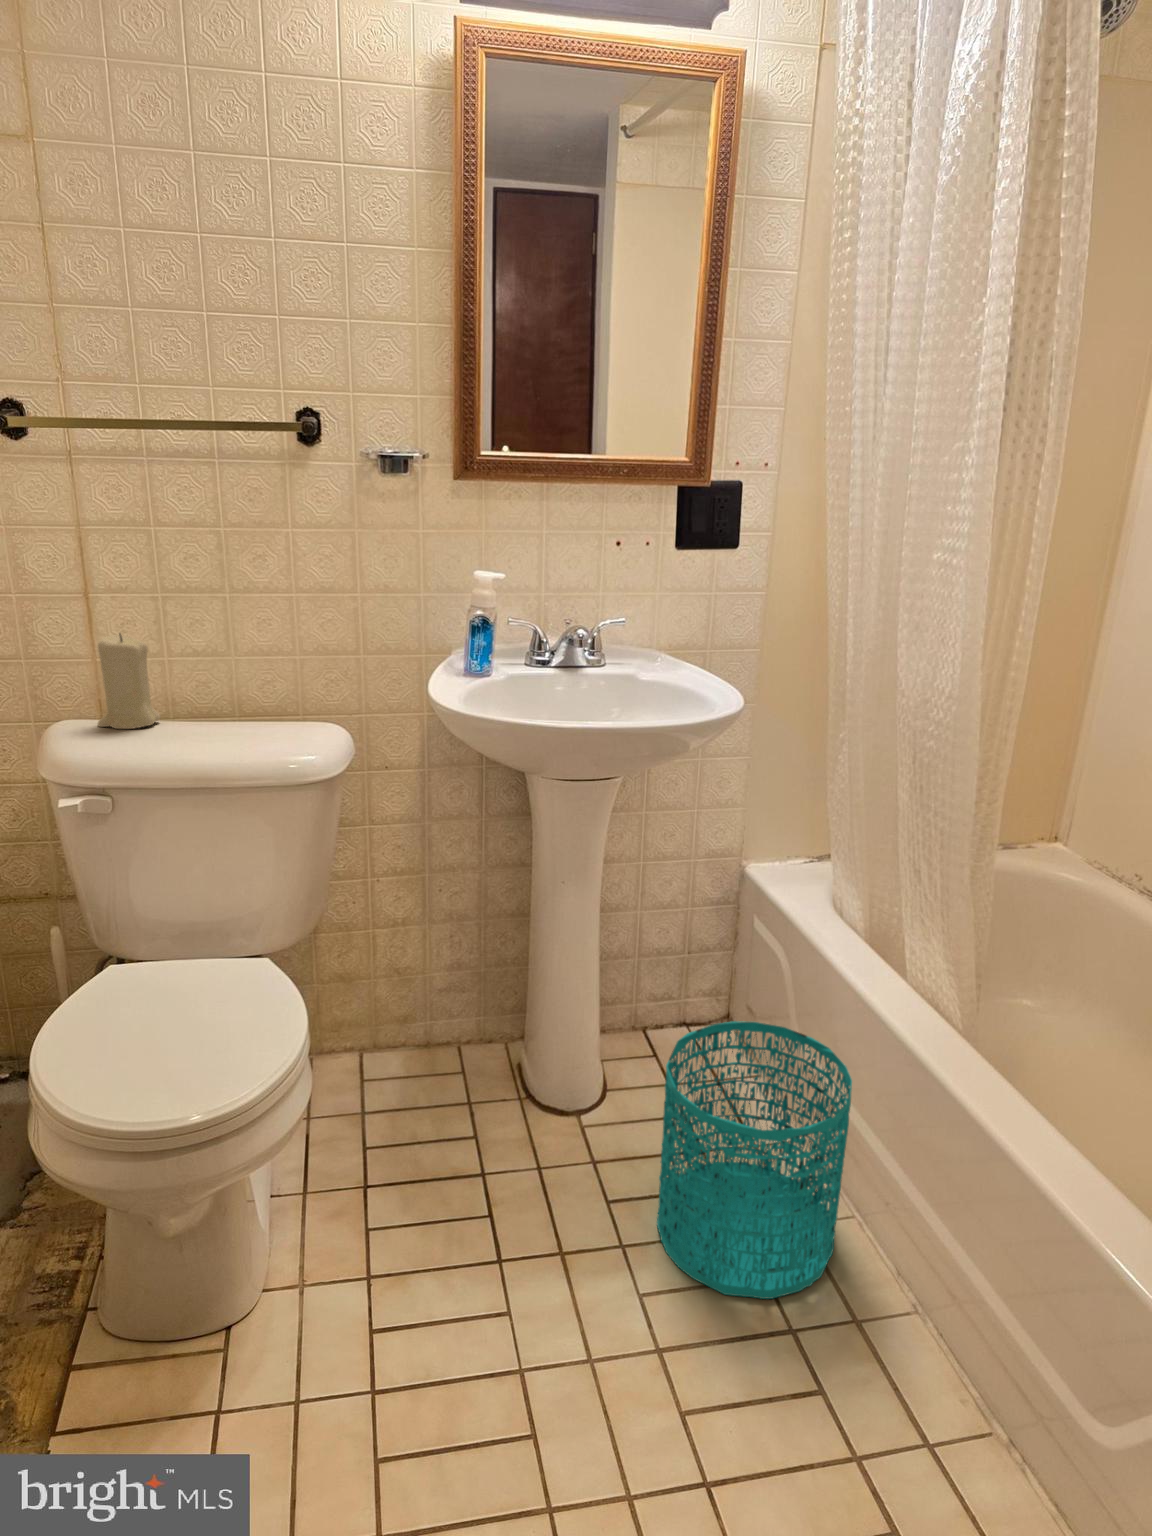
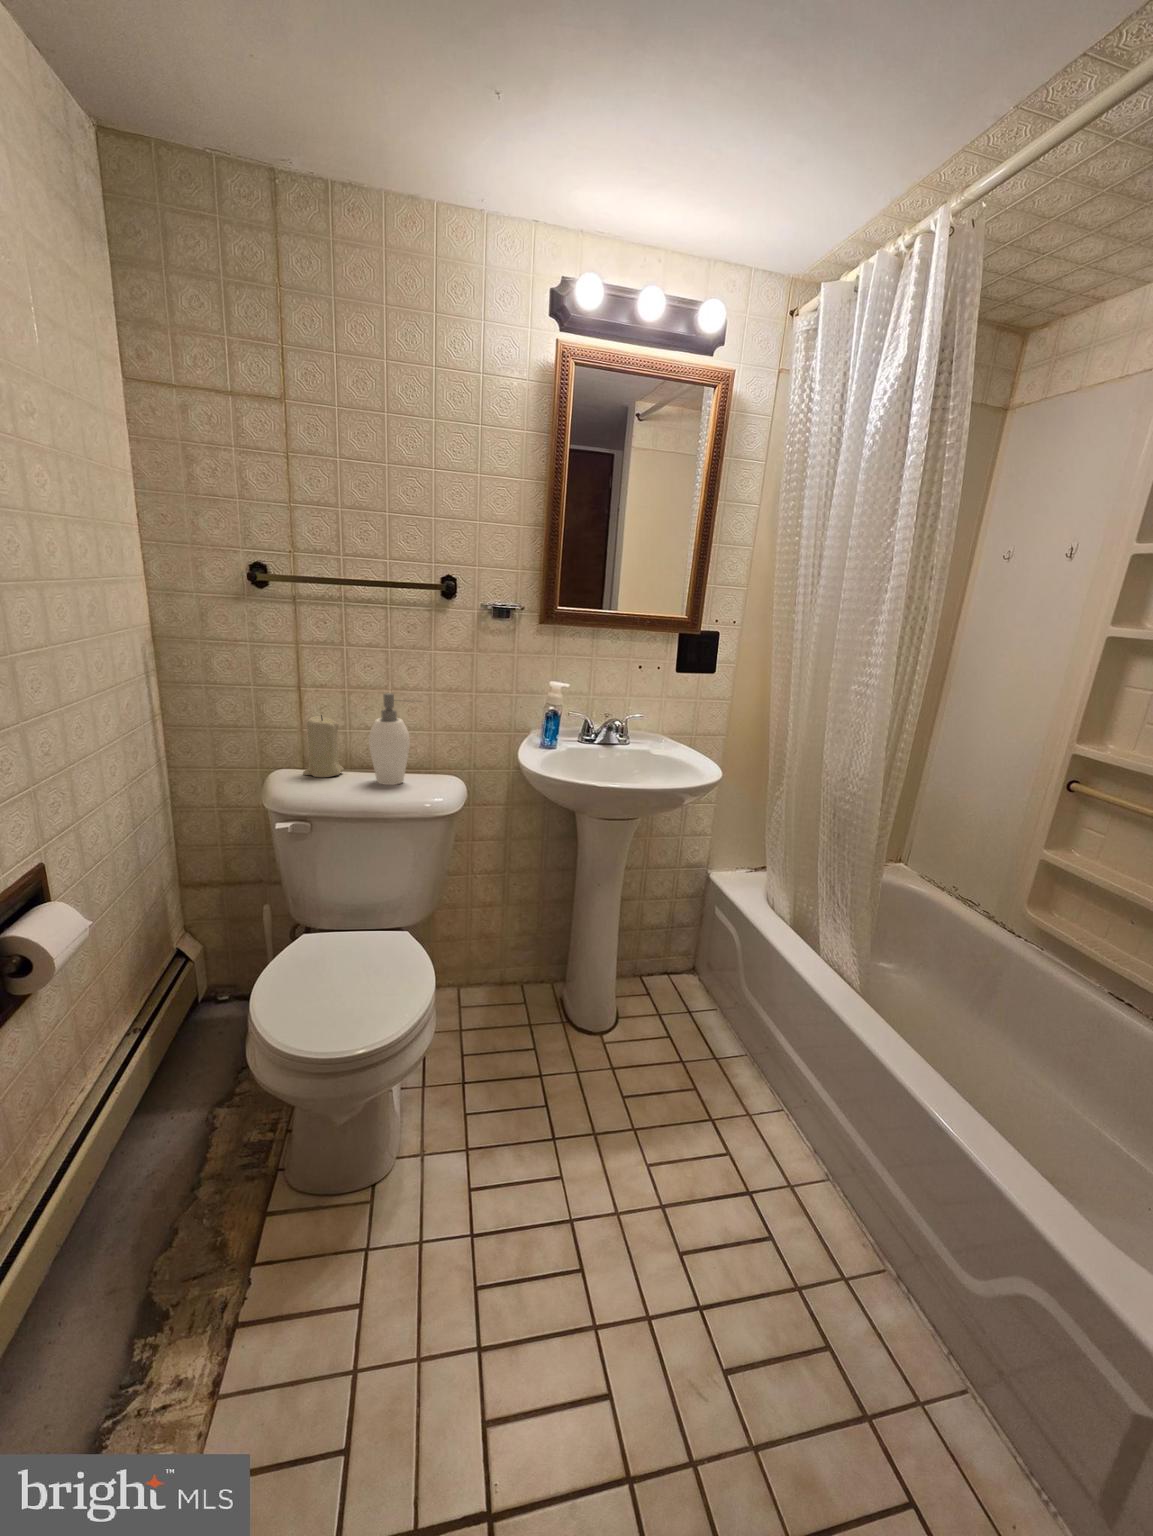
soap dispenser: none [193,594,273,737] -> present [369,693,410,785]
wastebasket: present [657,1021,852,1299] -> none [655,980,789,1170]

